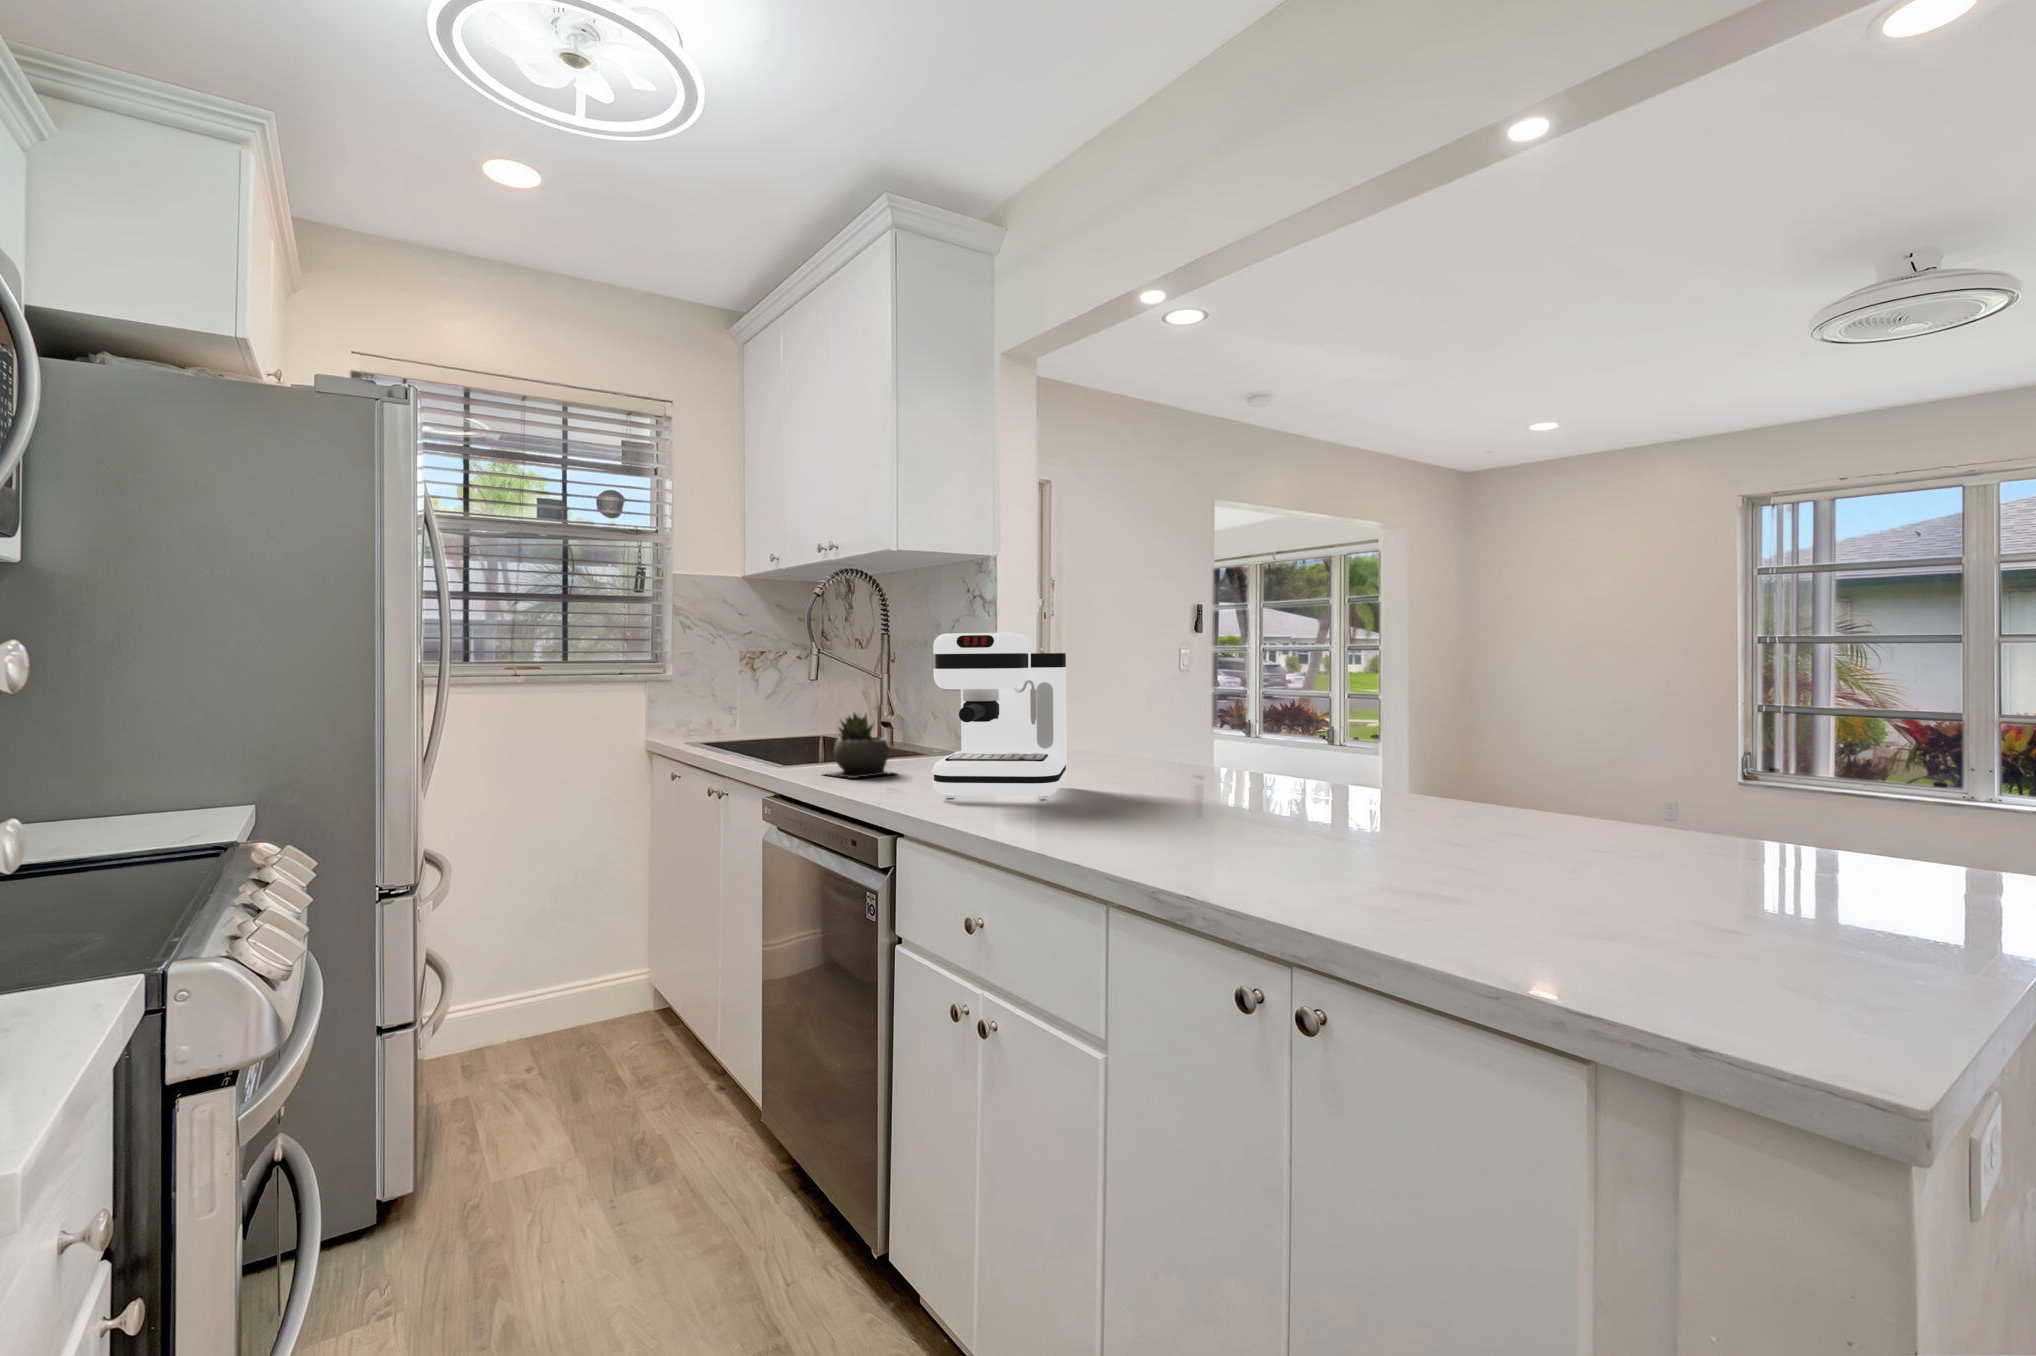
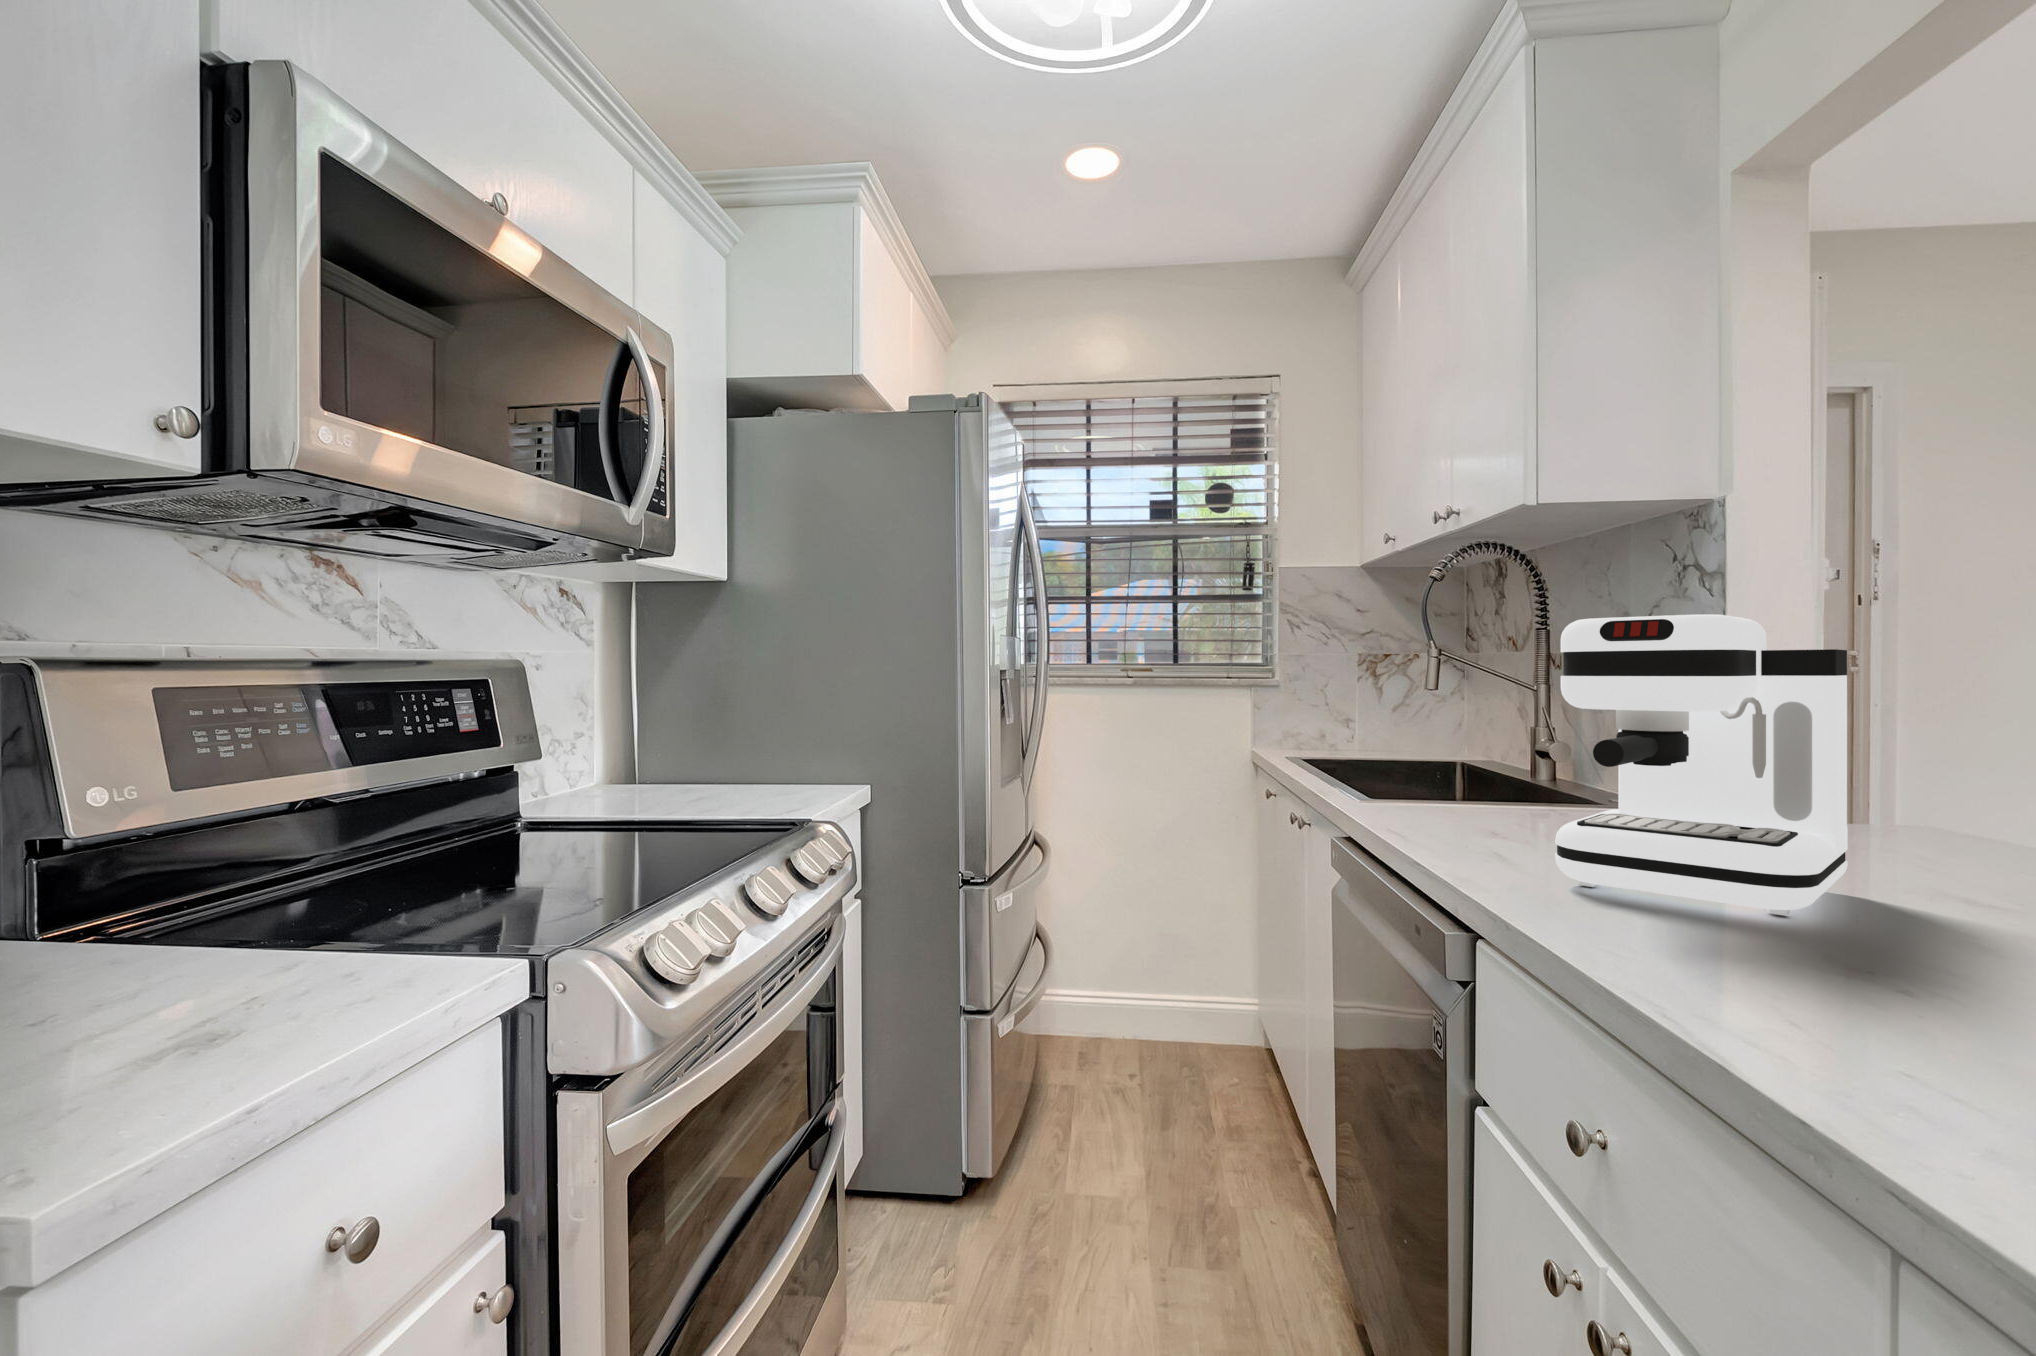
succulent plant: present [828,713,892,778] -> none [1409,736,1530,830]

